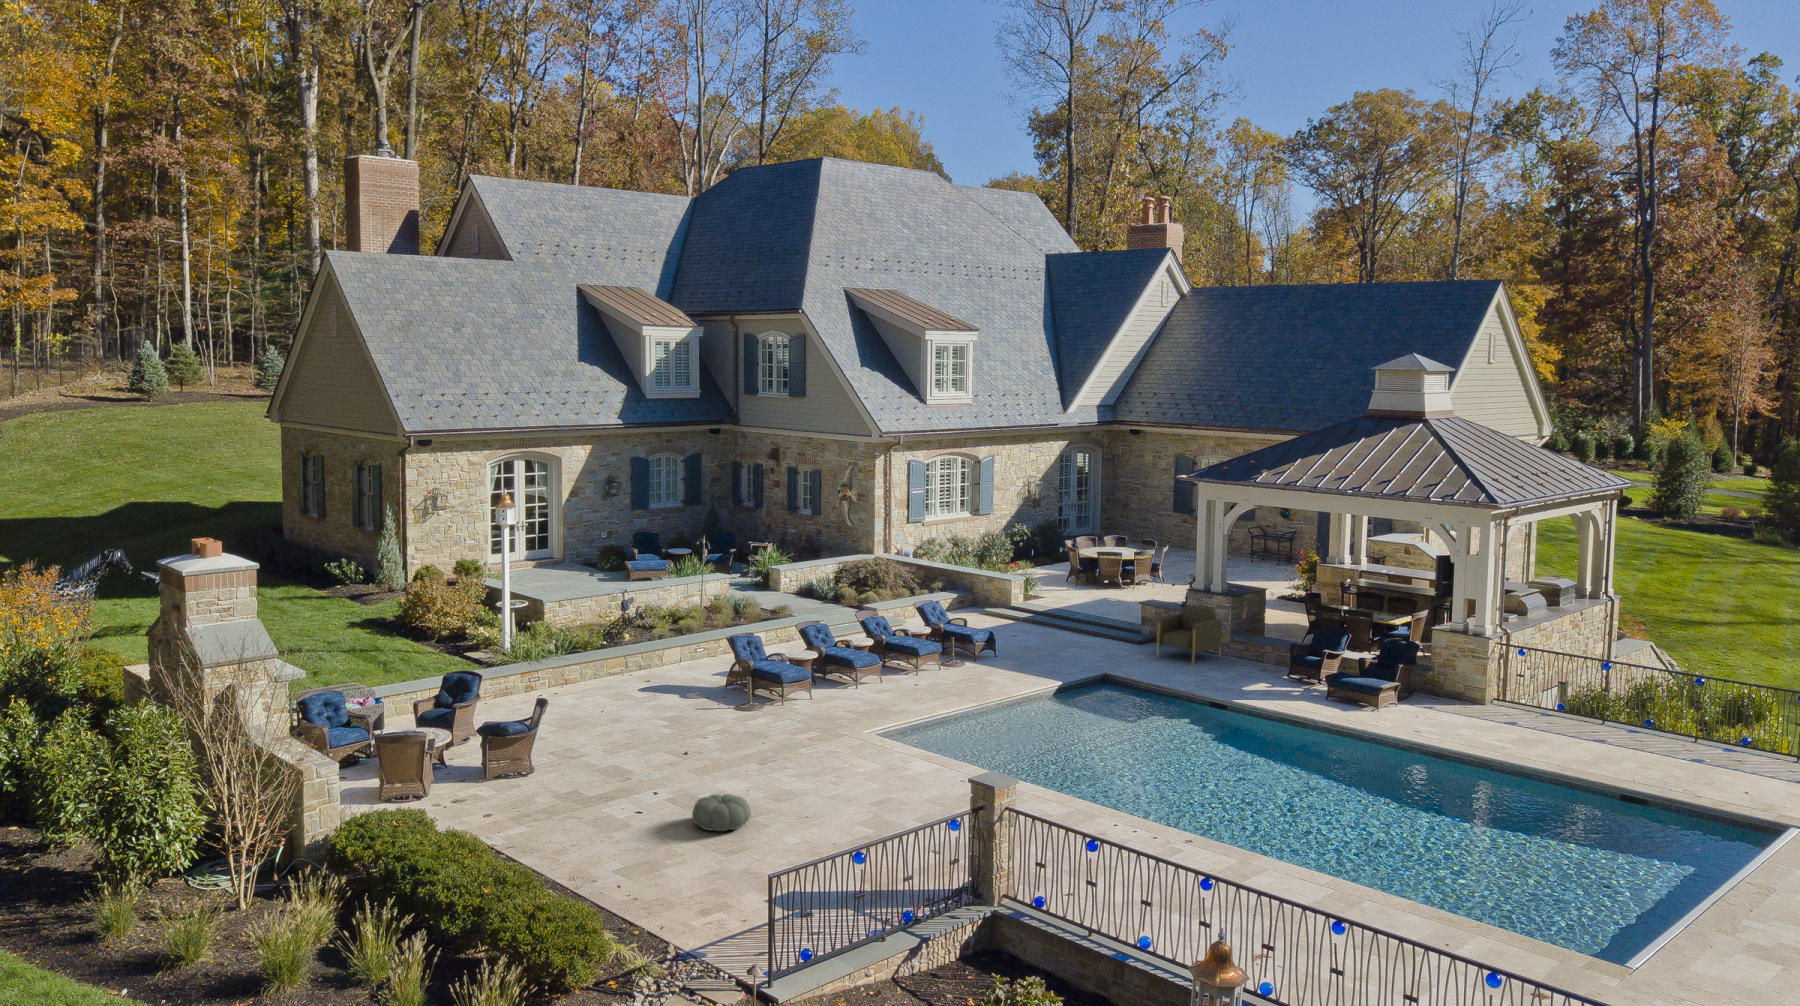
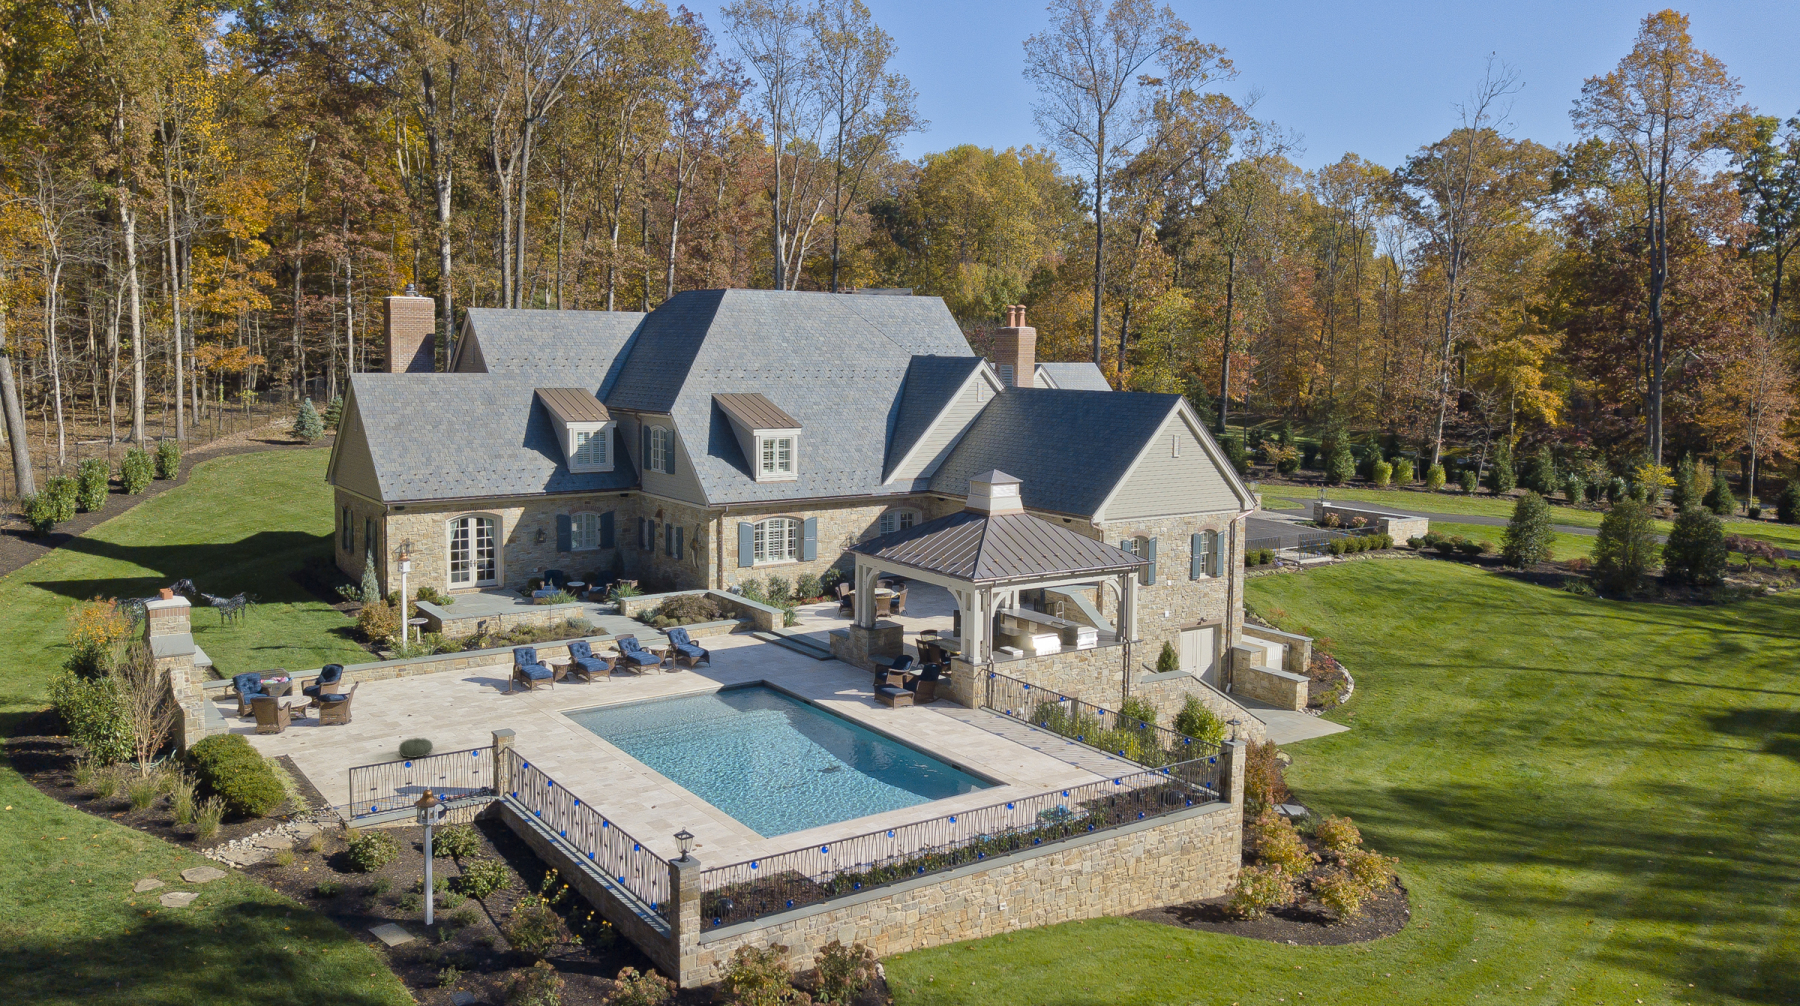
armchair: present [1157,605,1223,663] -> none [822,637,866,677]

